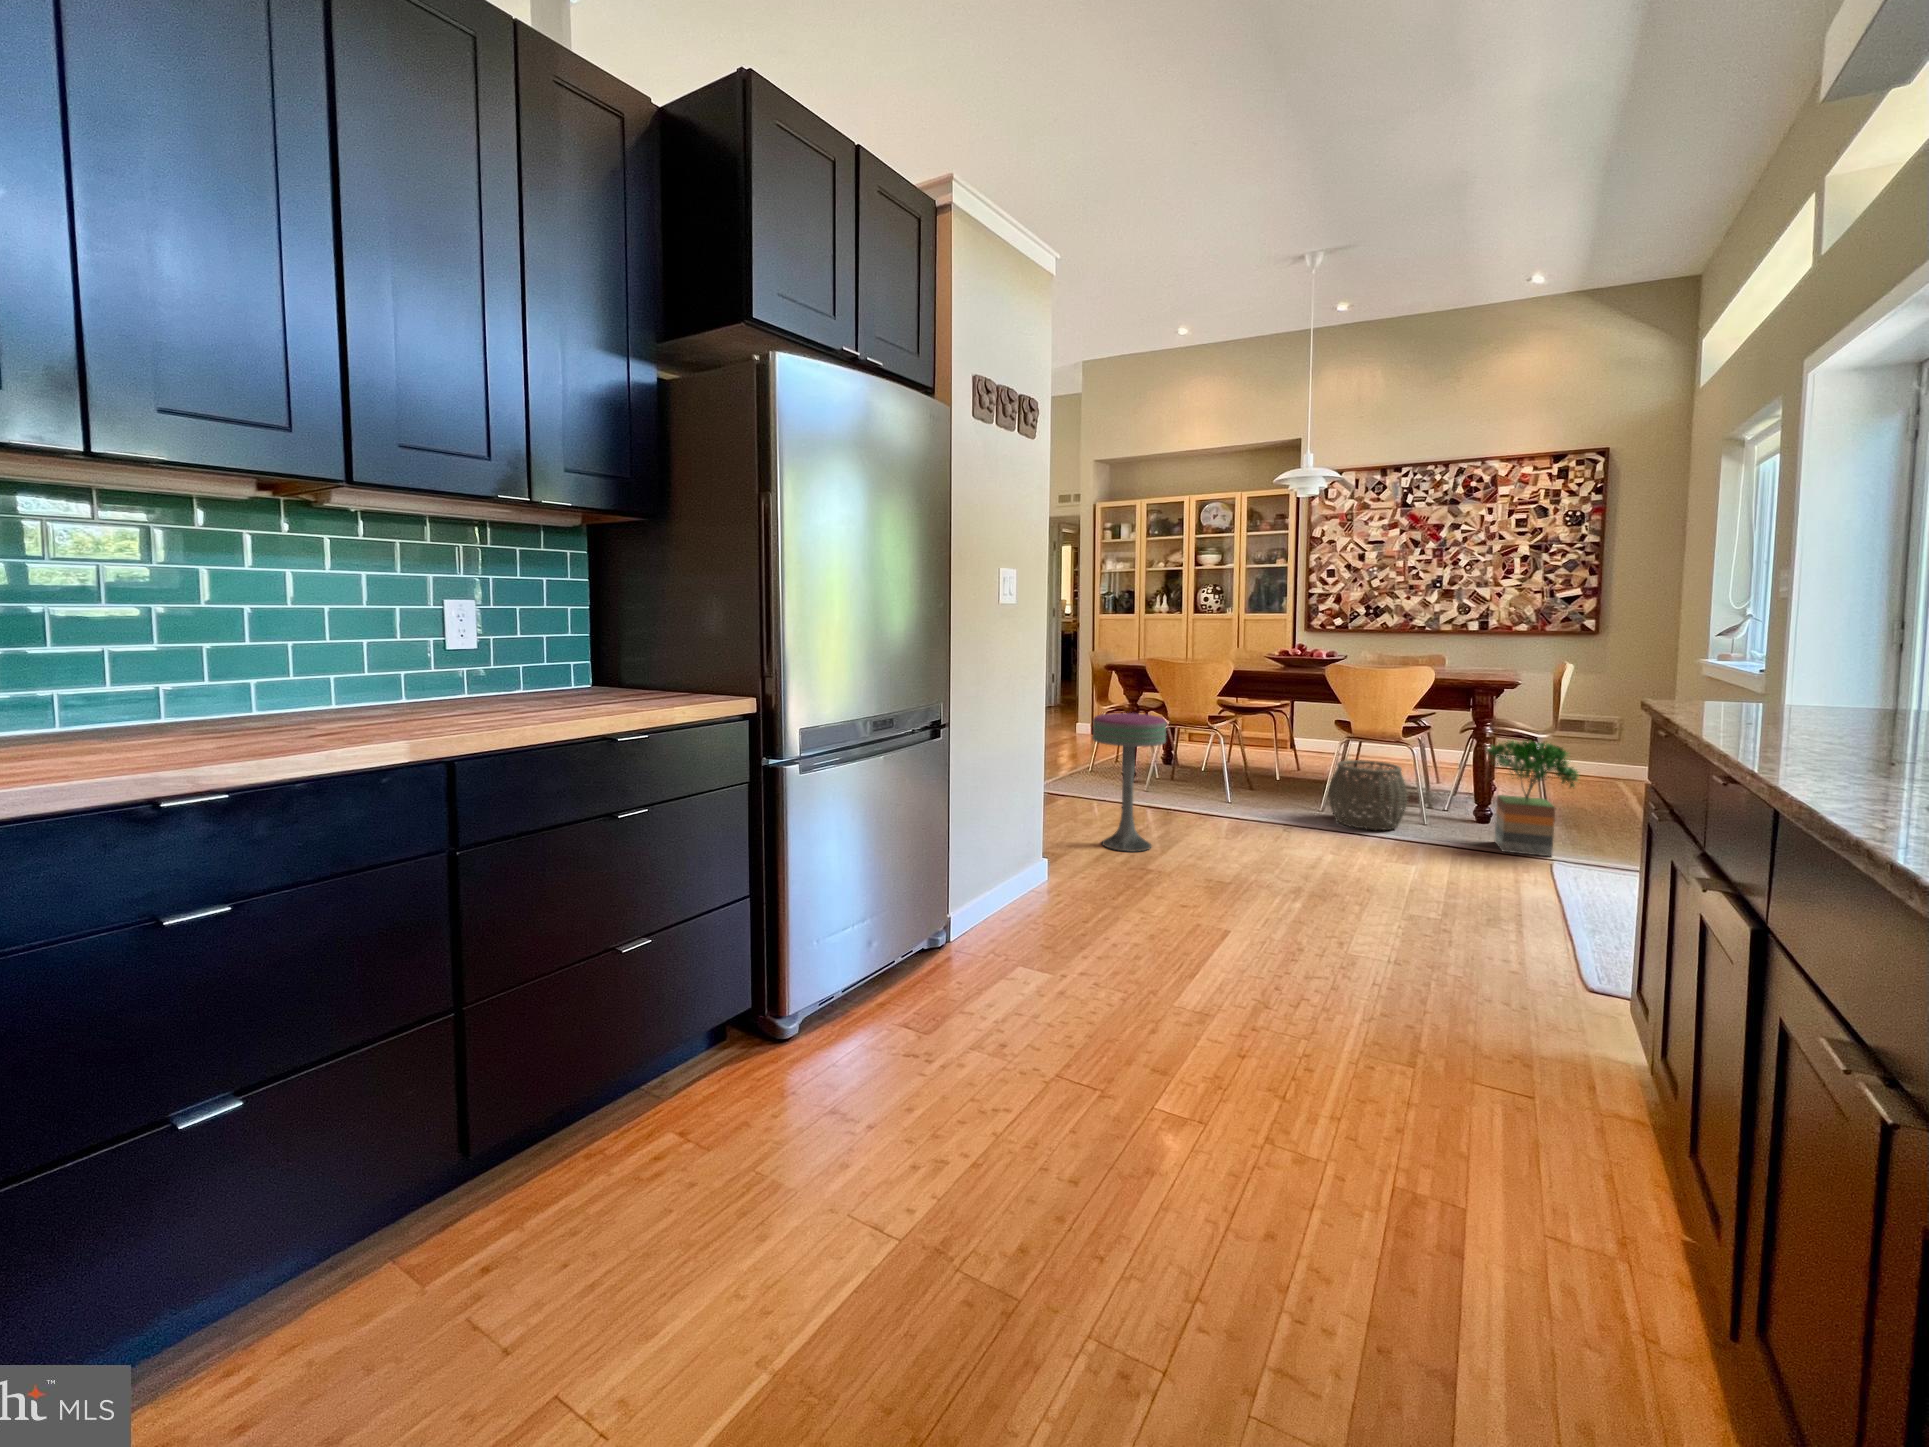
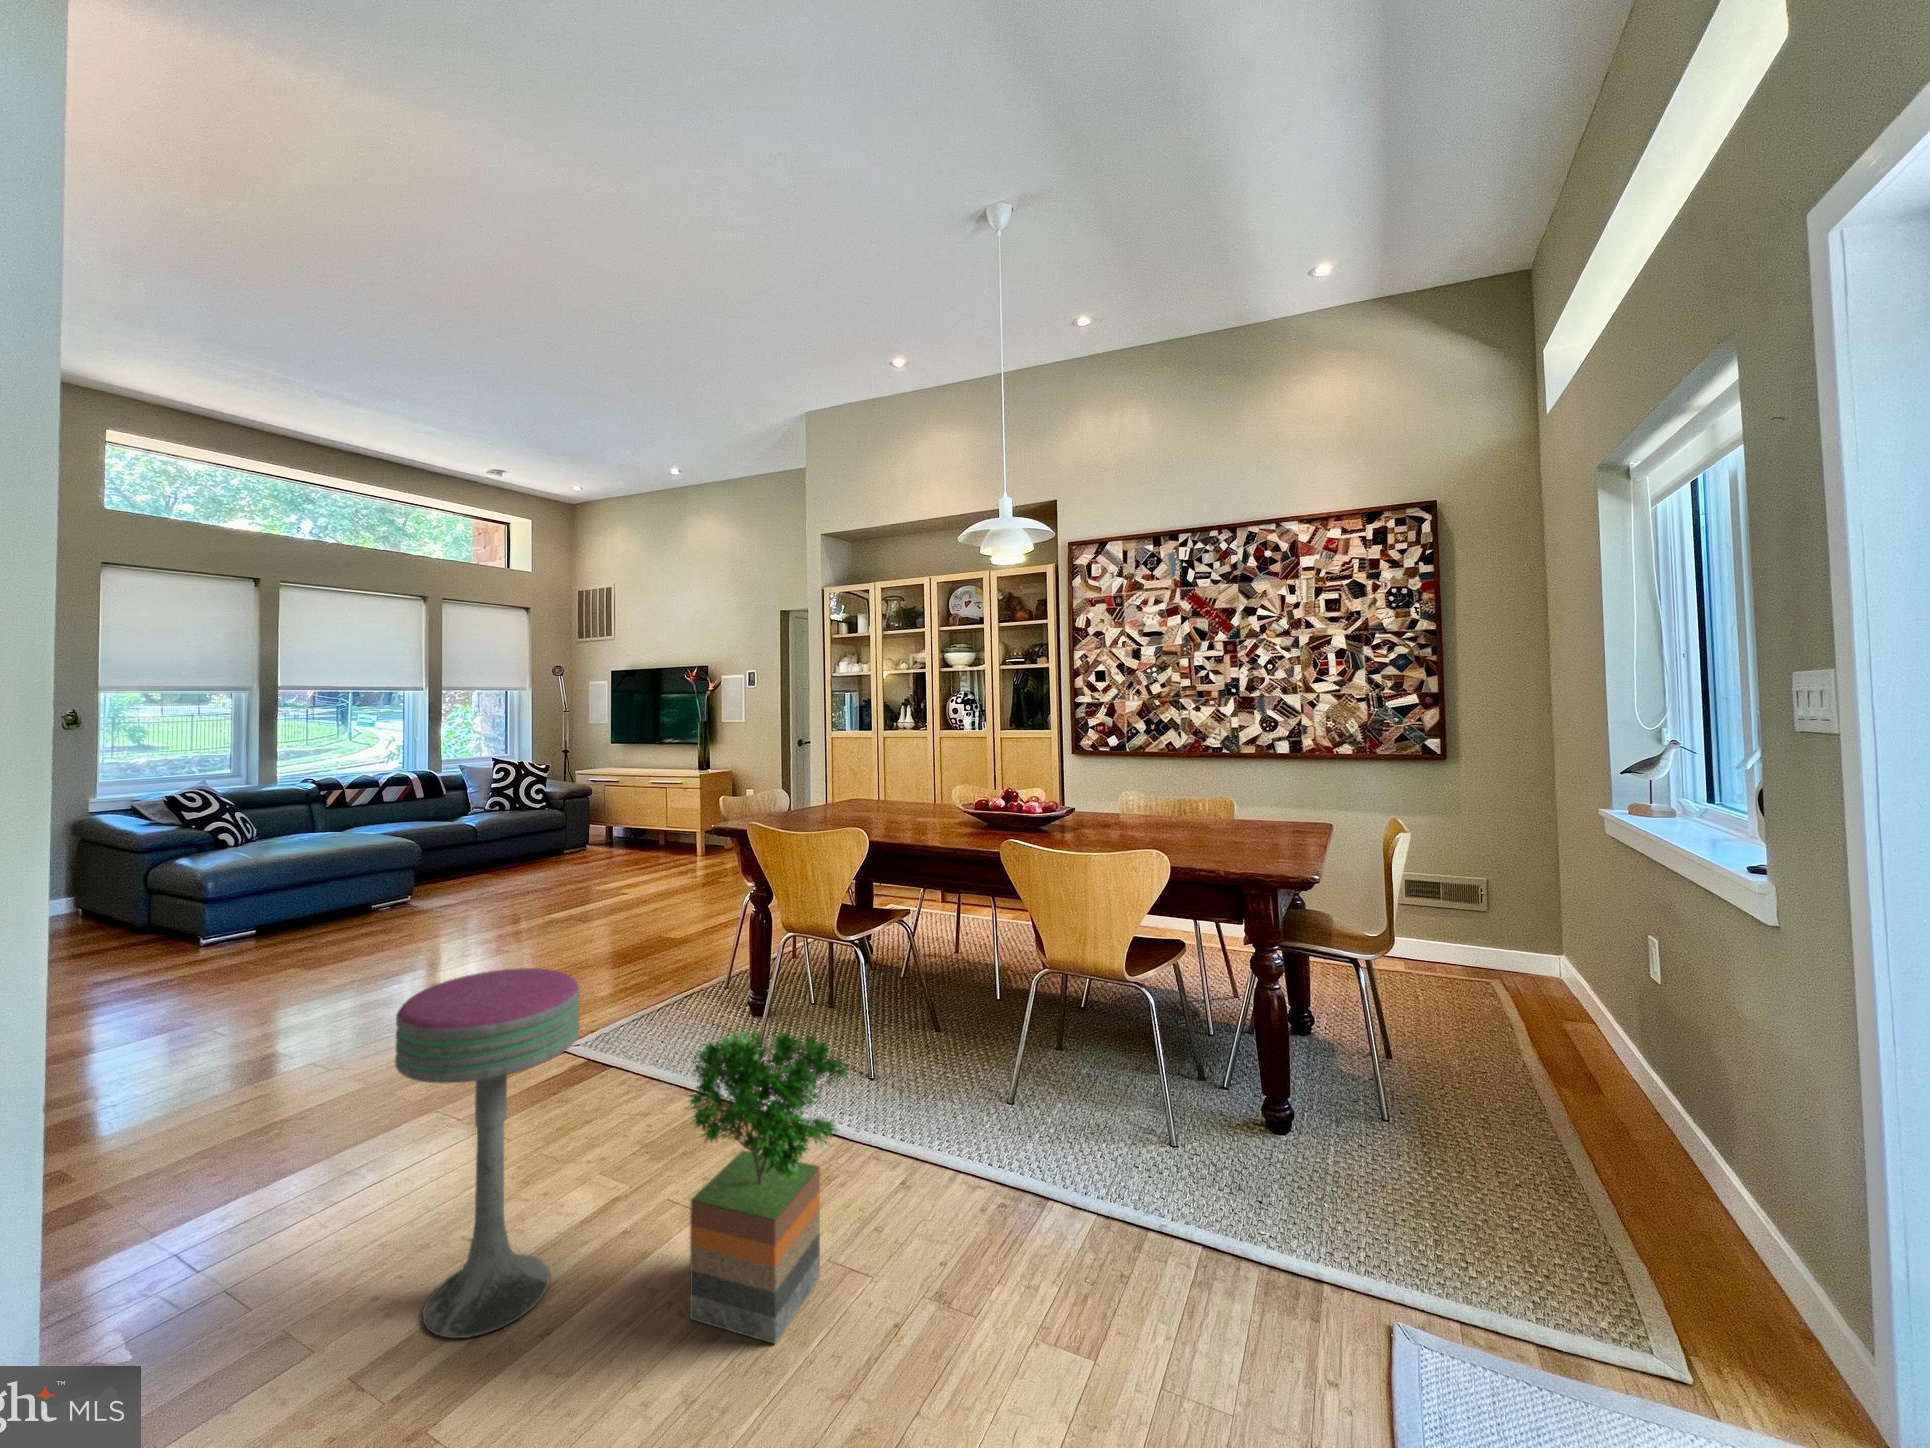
potted tree: present [1488,740,1579,856] -> present [689,1029,848,1344]
woven basket: present [1329,760,1408,830] -> none [1005,1013,1144,1178]

